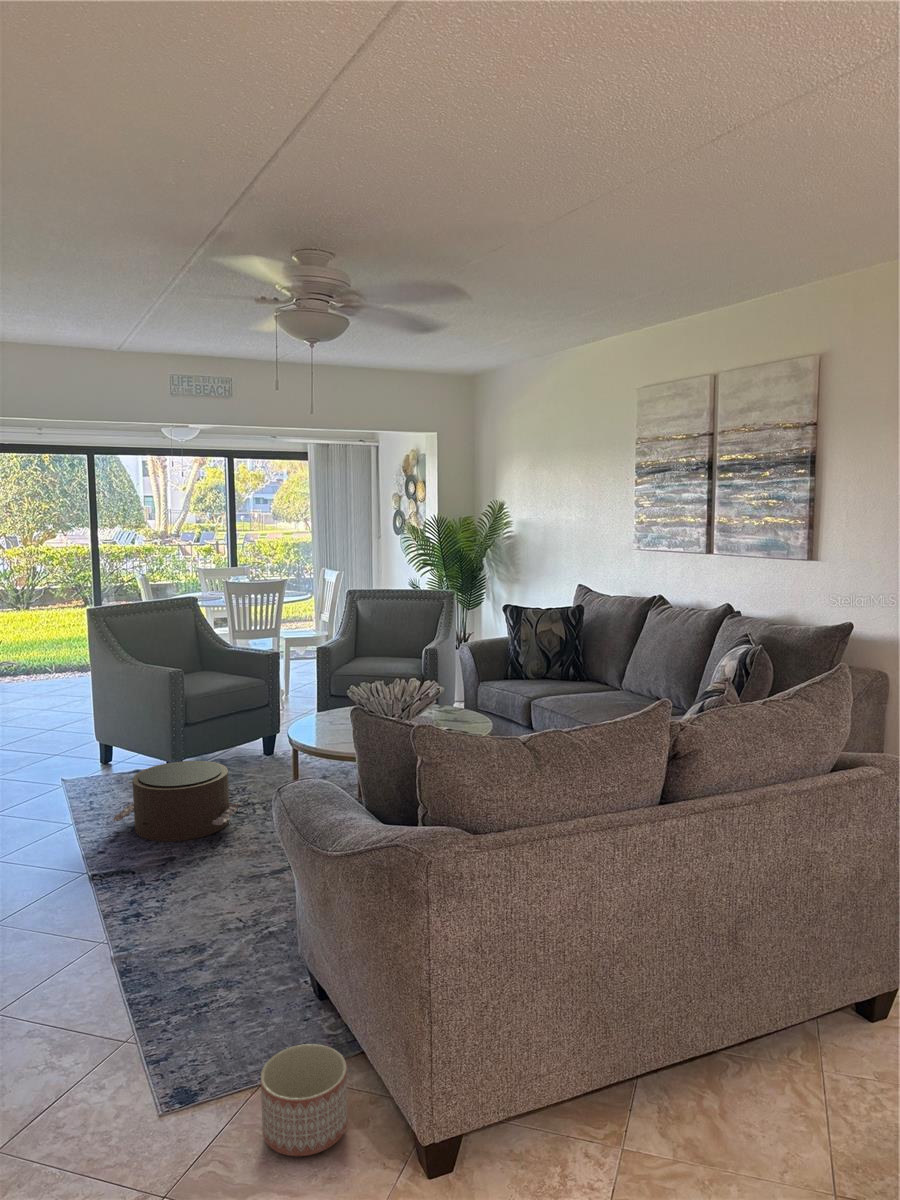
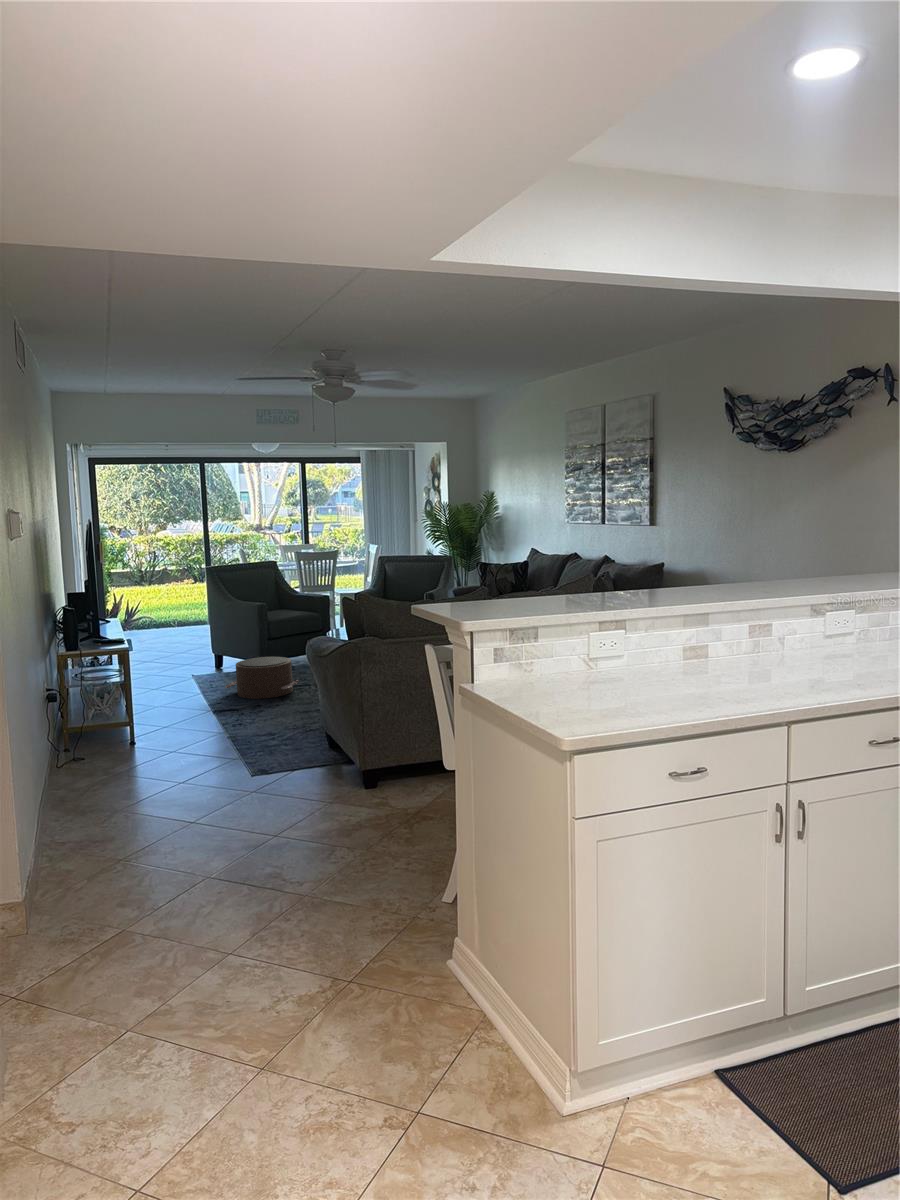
planter: present [261,1044,348,1156] -> none [290,743,329,781]

